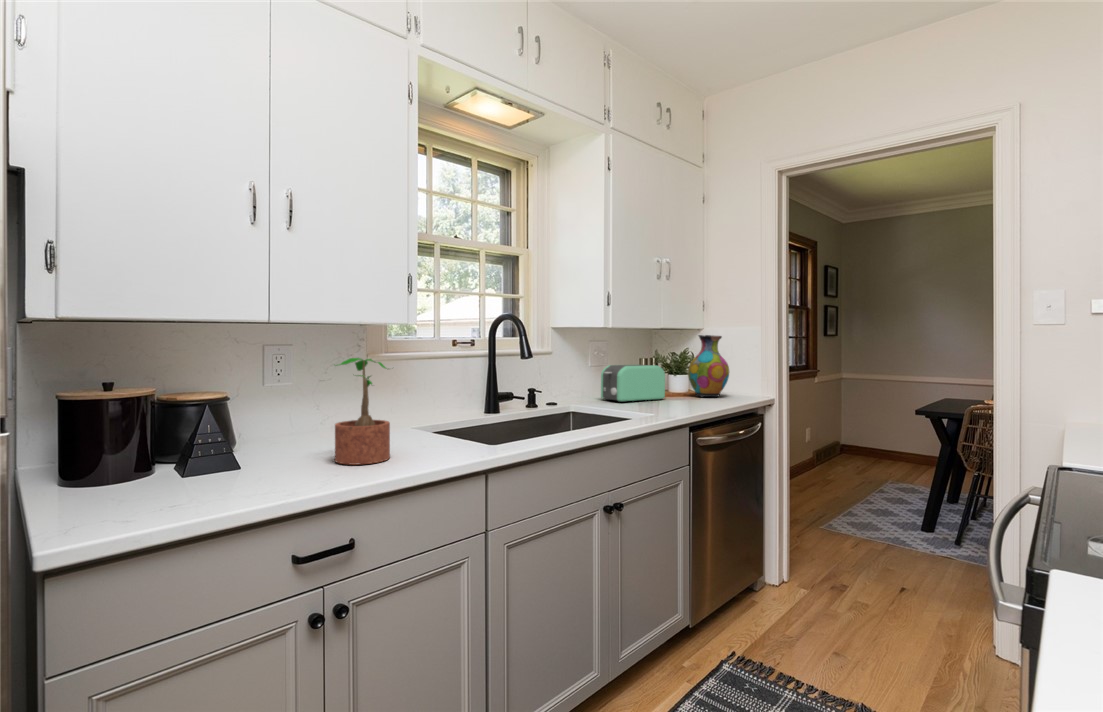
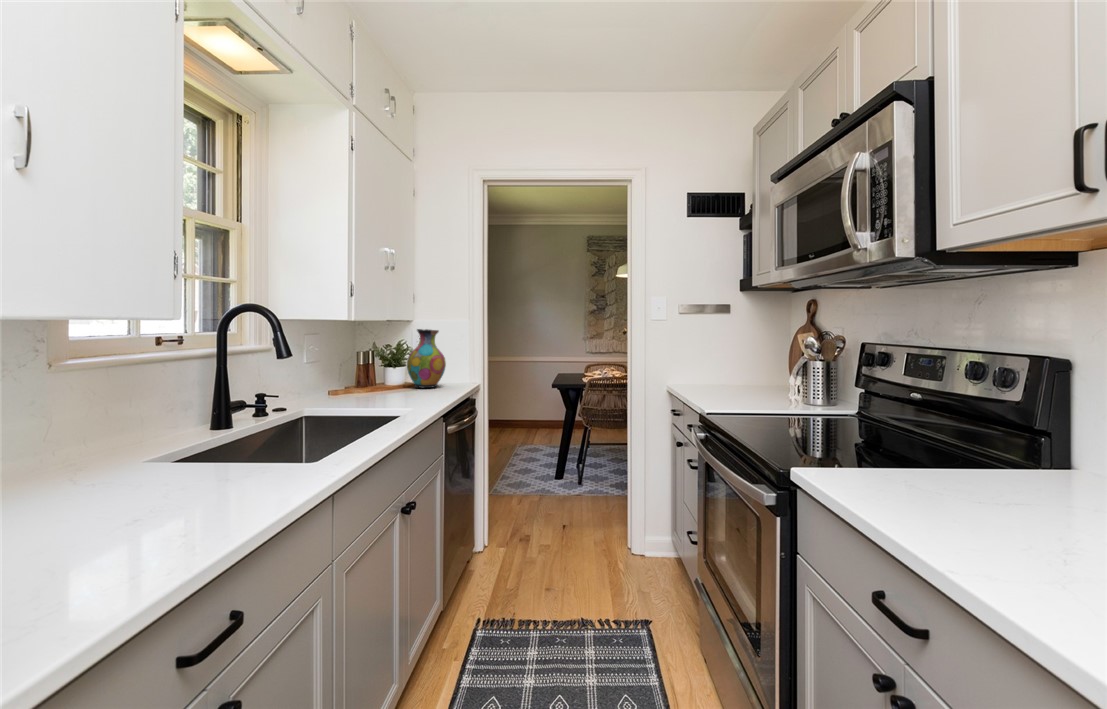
potted plant: present [335,358,390,465] -> none [86,376,188,536]
toaster: present [601,364,665,402] -> none [326,359,392,400]

